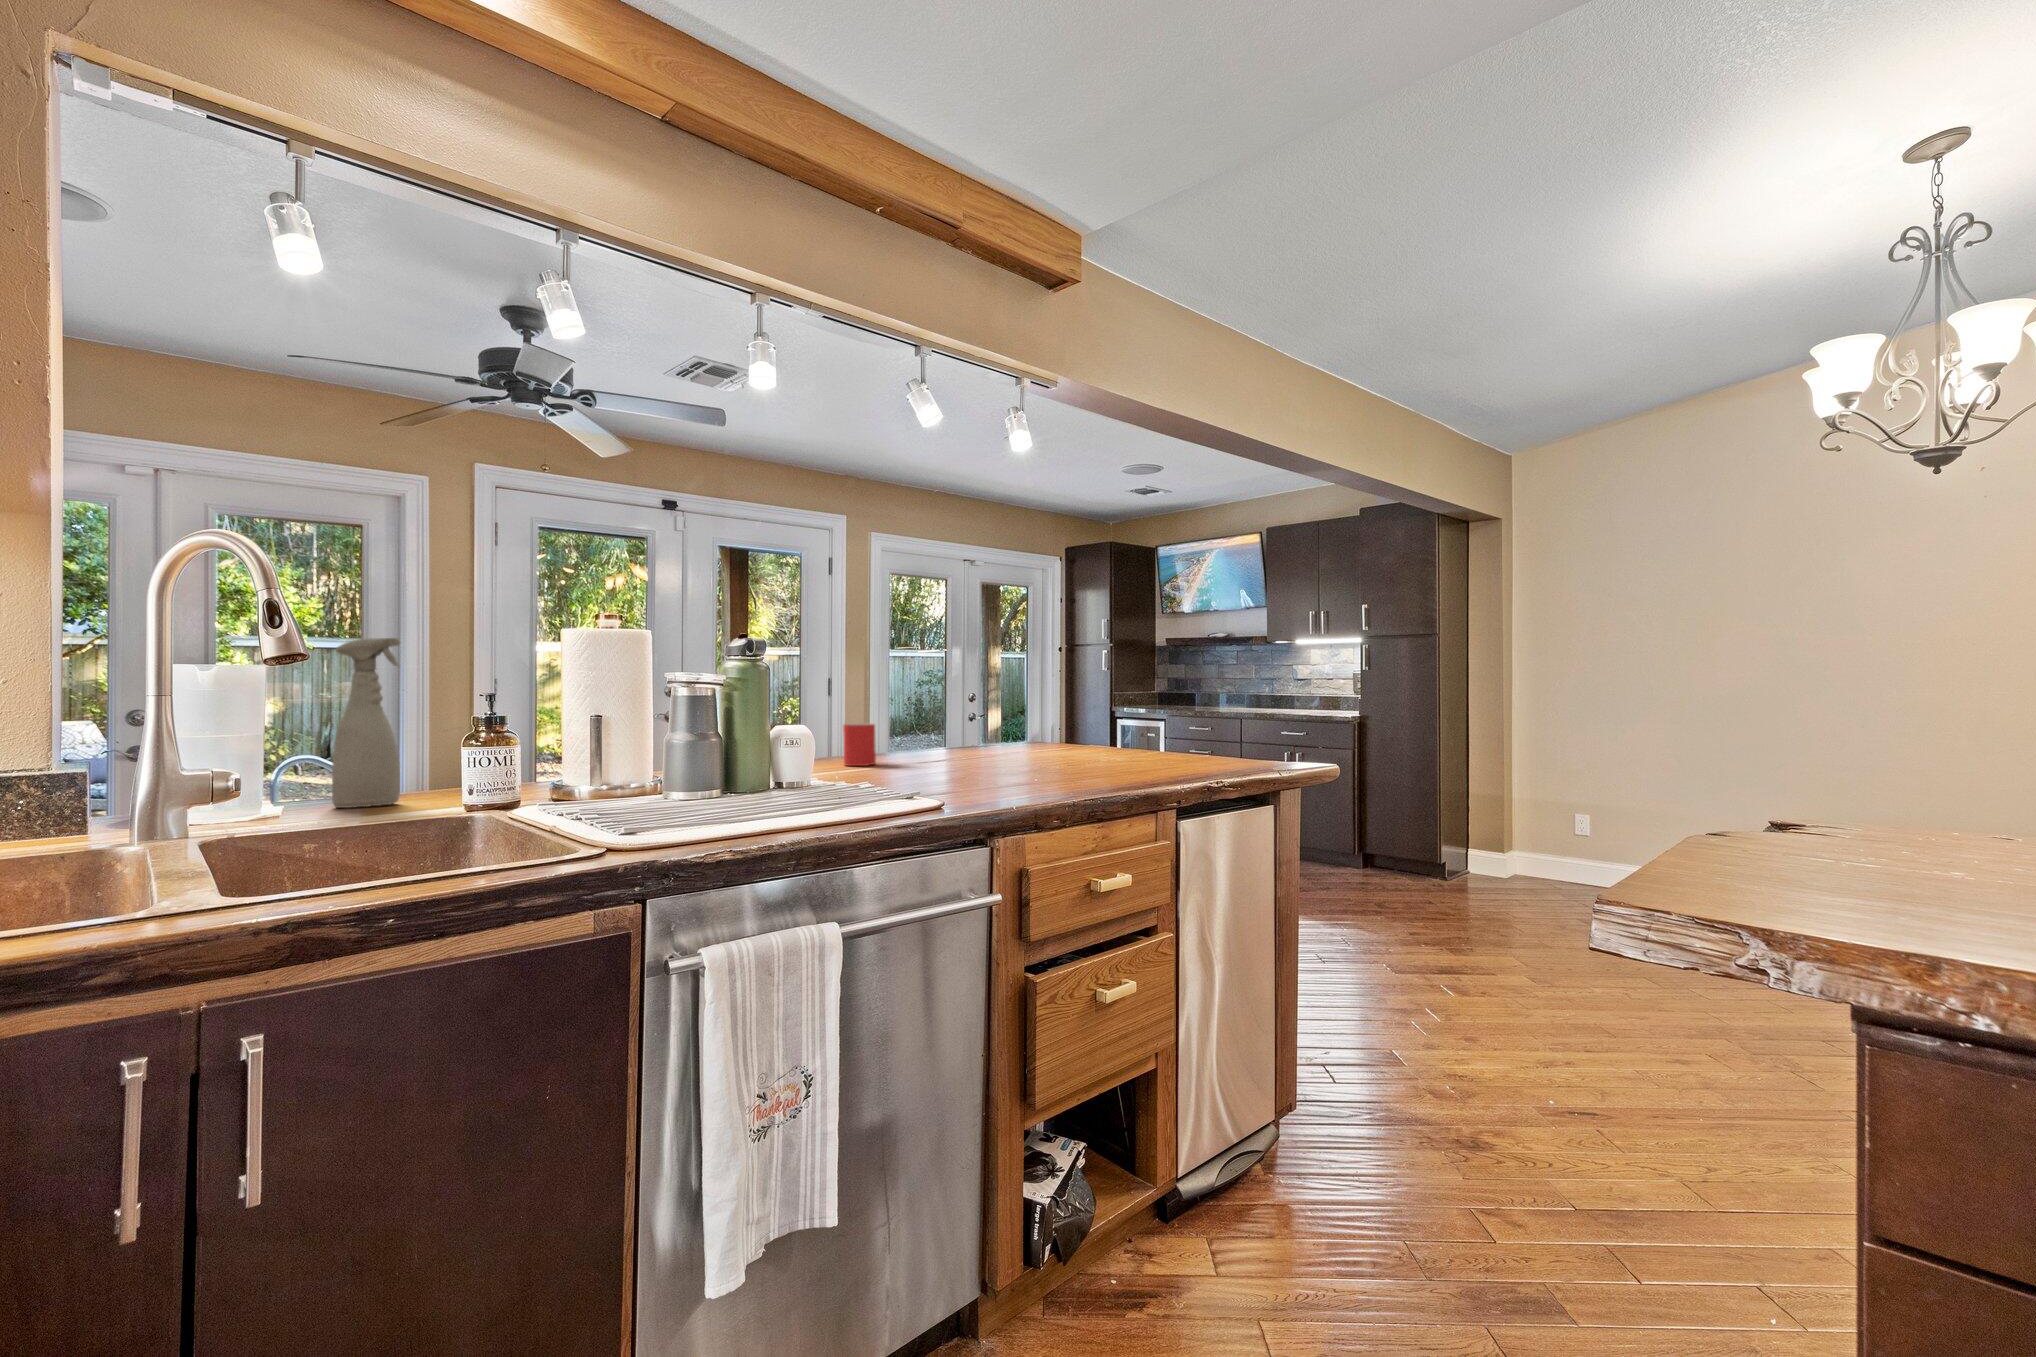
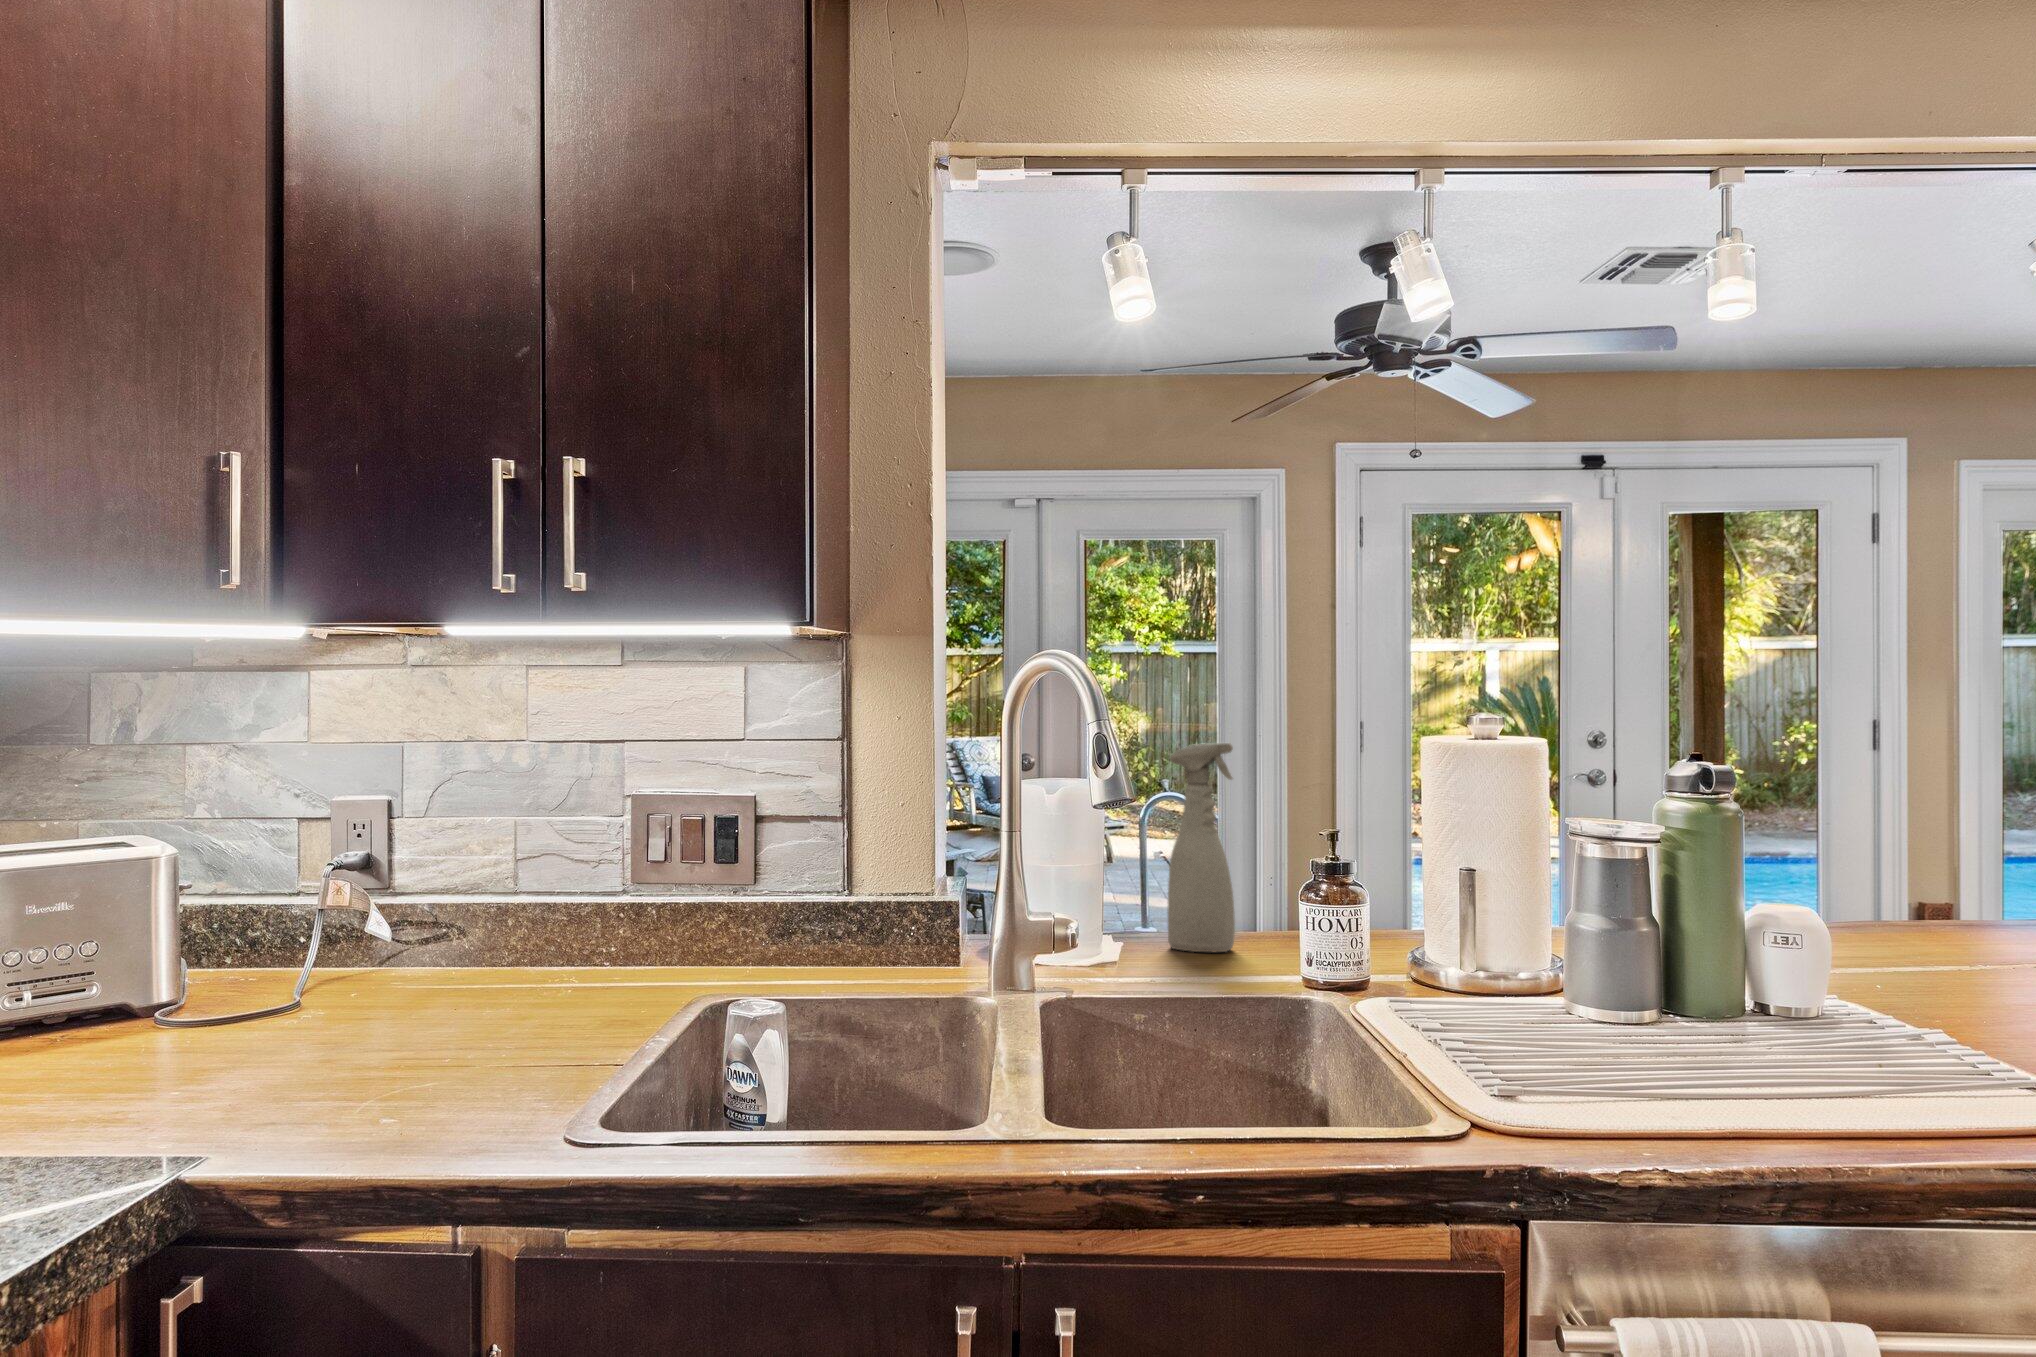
mug: present [843,723,876,766] -> none [1903,872,1978,958]

